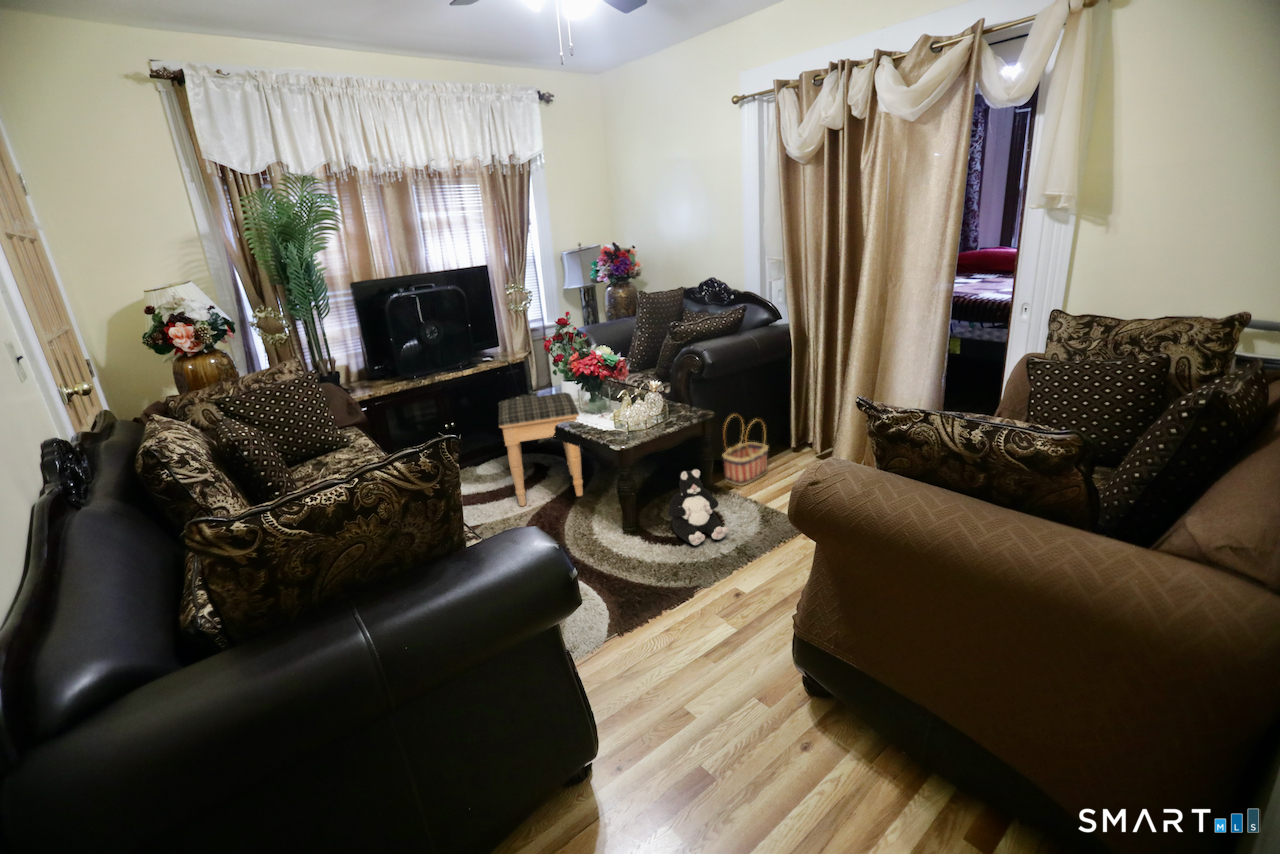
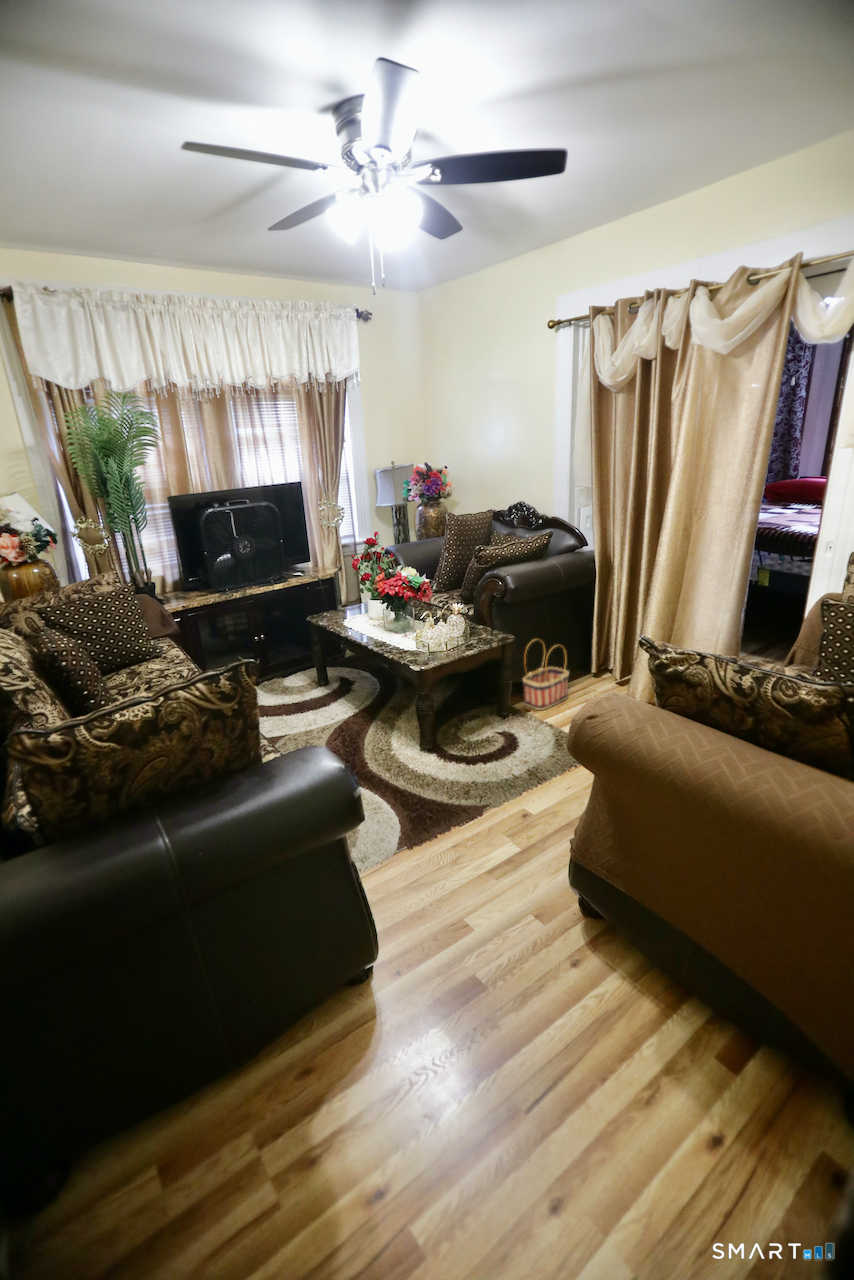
footstool: present [499,392,583,506] -> none [302,611,383,721]
plush toy: present [668,468,728,545] -> none [463,692,521,768]

